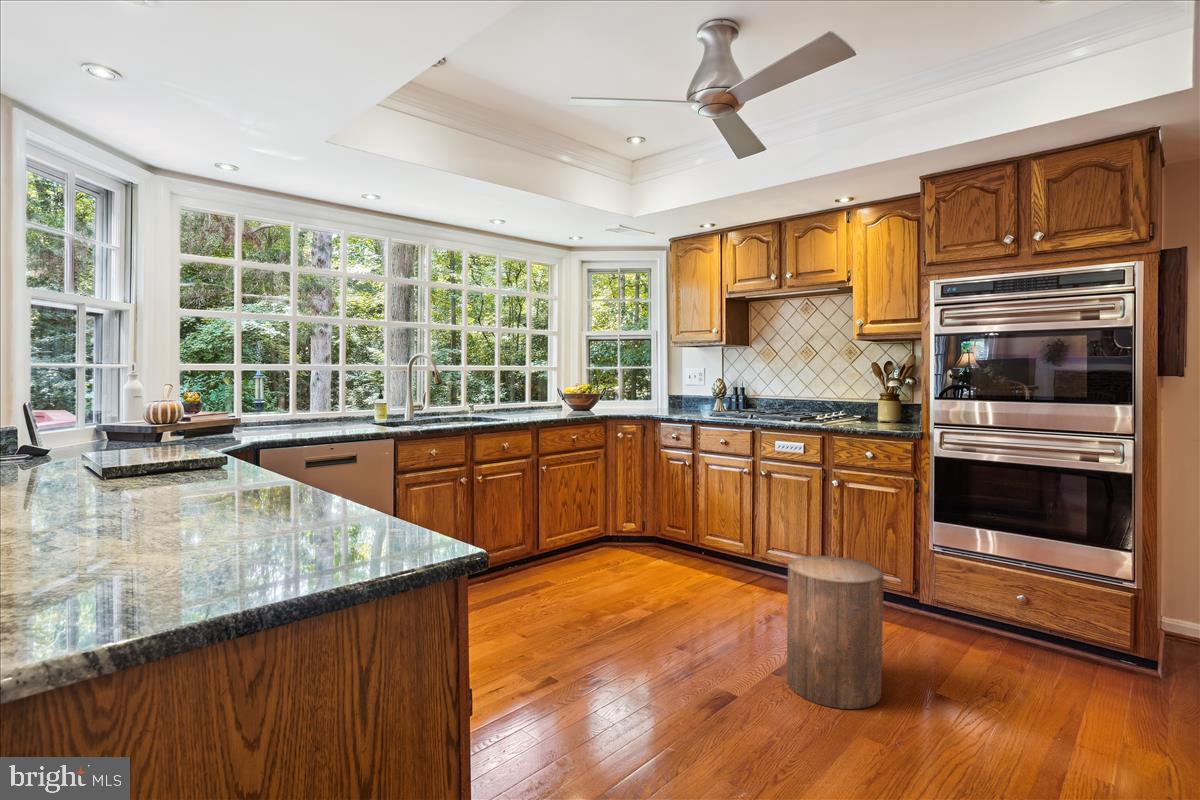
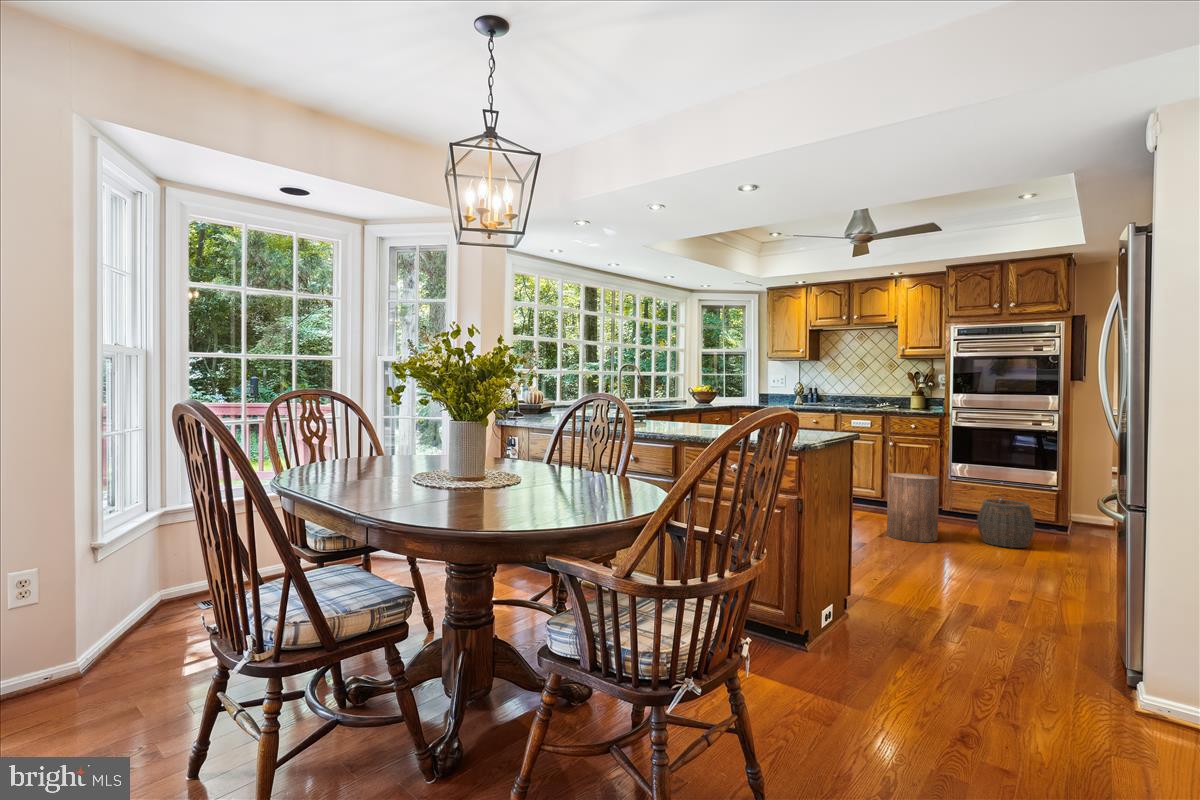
woven basket: none [961,615,1084,736] -> present [977,499,1035,548]

